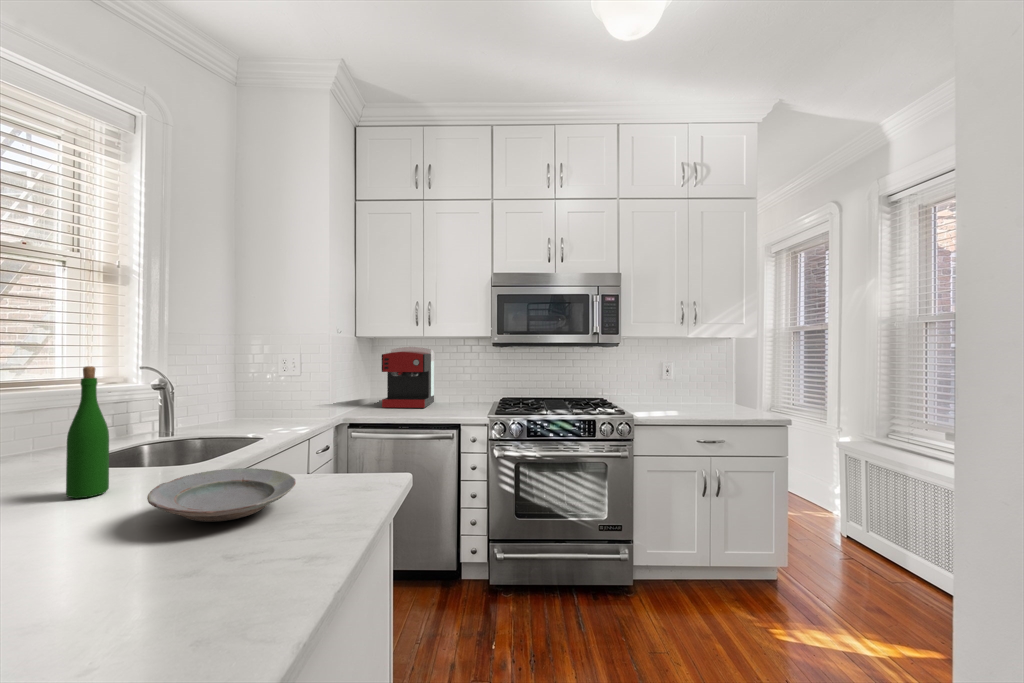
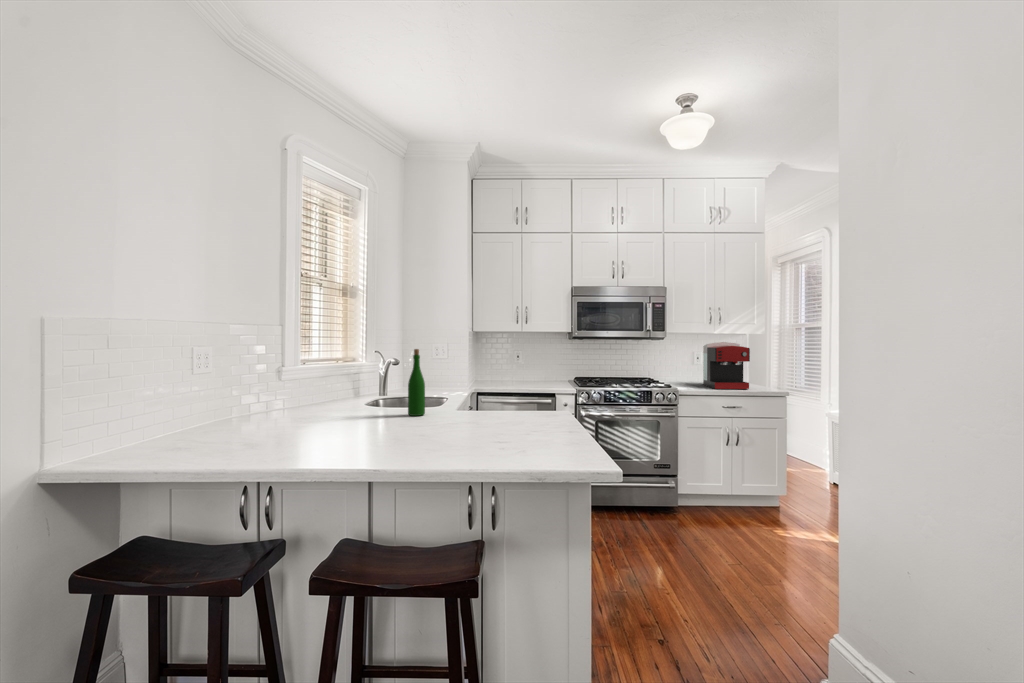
coffee maker: present [382,347,434,408] -> present [703,342,750,389]
plate: present [147,468,296,522] -> none [475,401,536,421]

